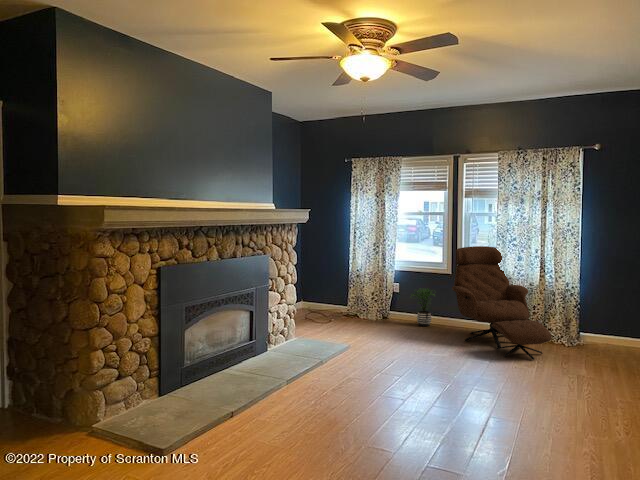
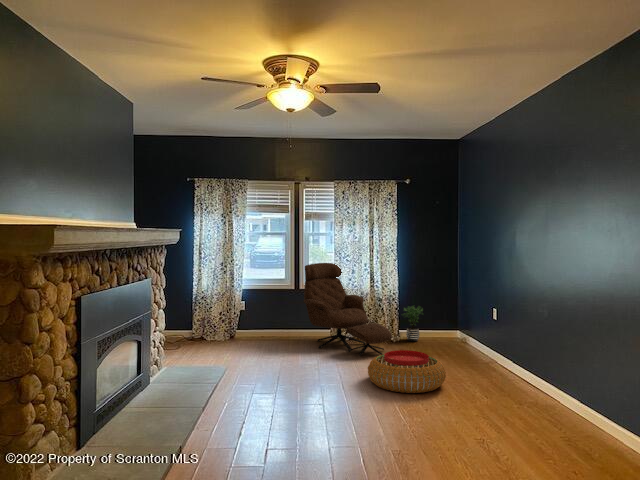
potted plant: present [411,288,434,326] -> present [404,306,421,341]
pouf: none [484,356,588,412] -> present [368,350,446,393]

